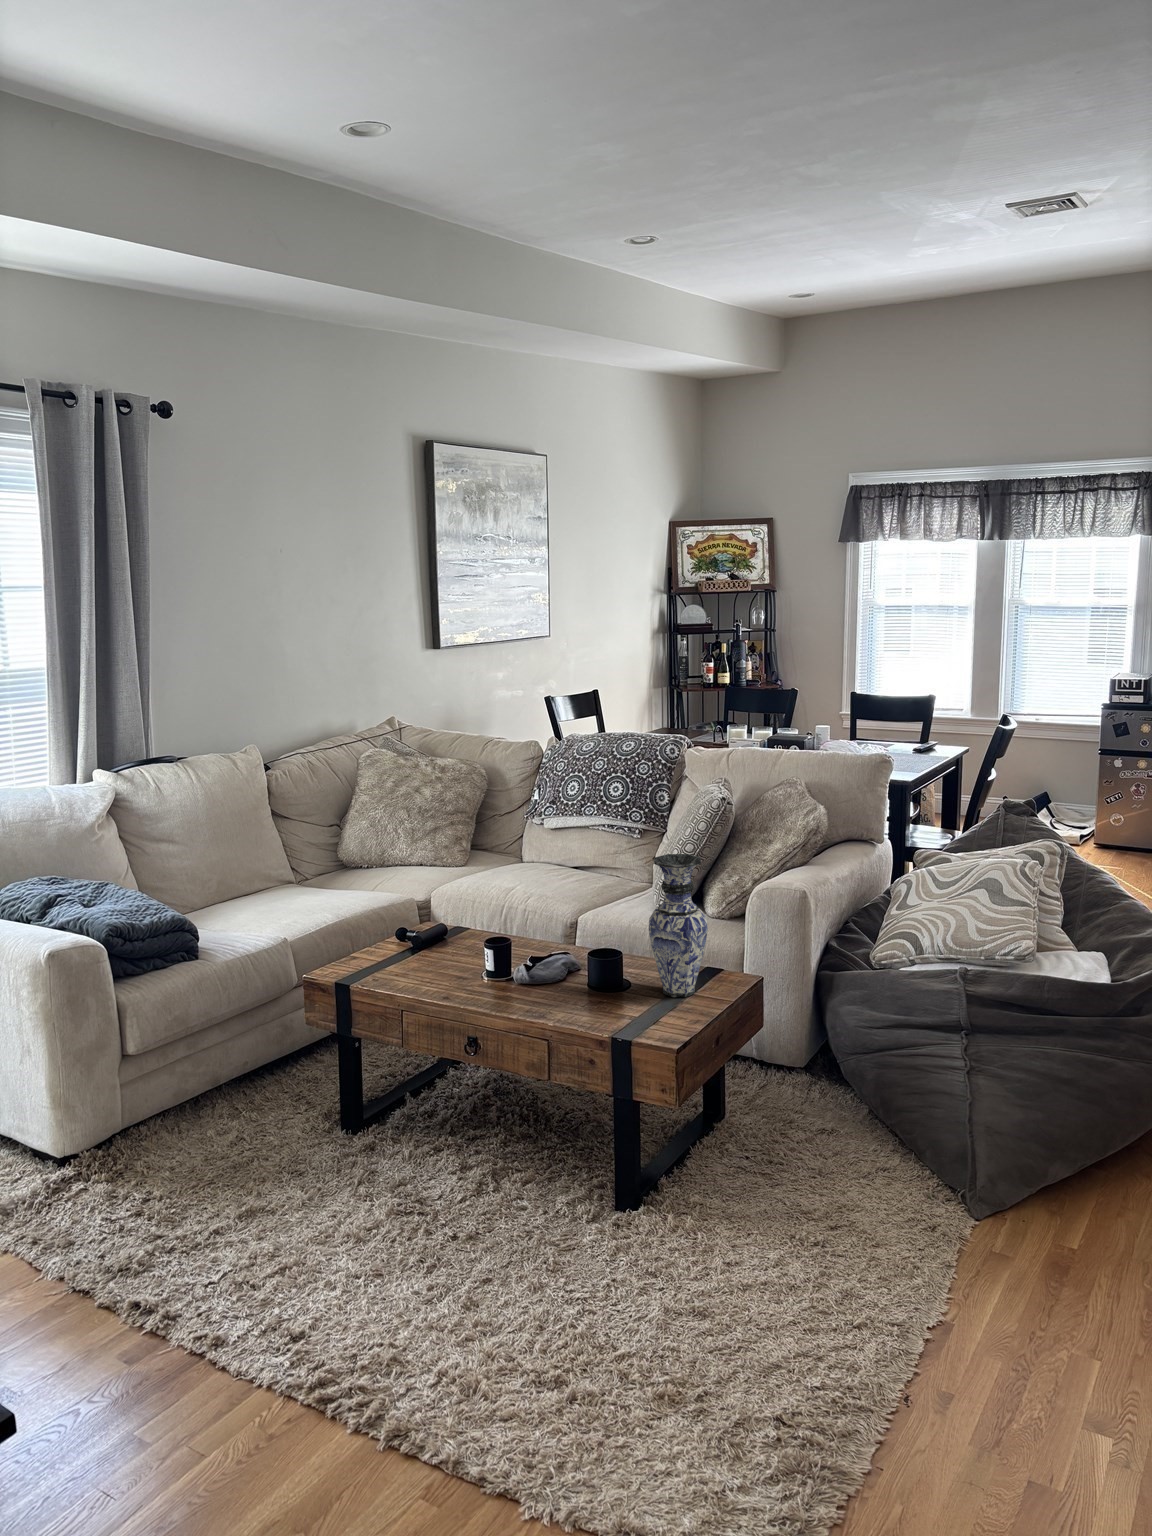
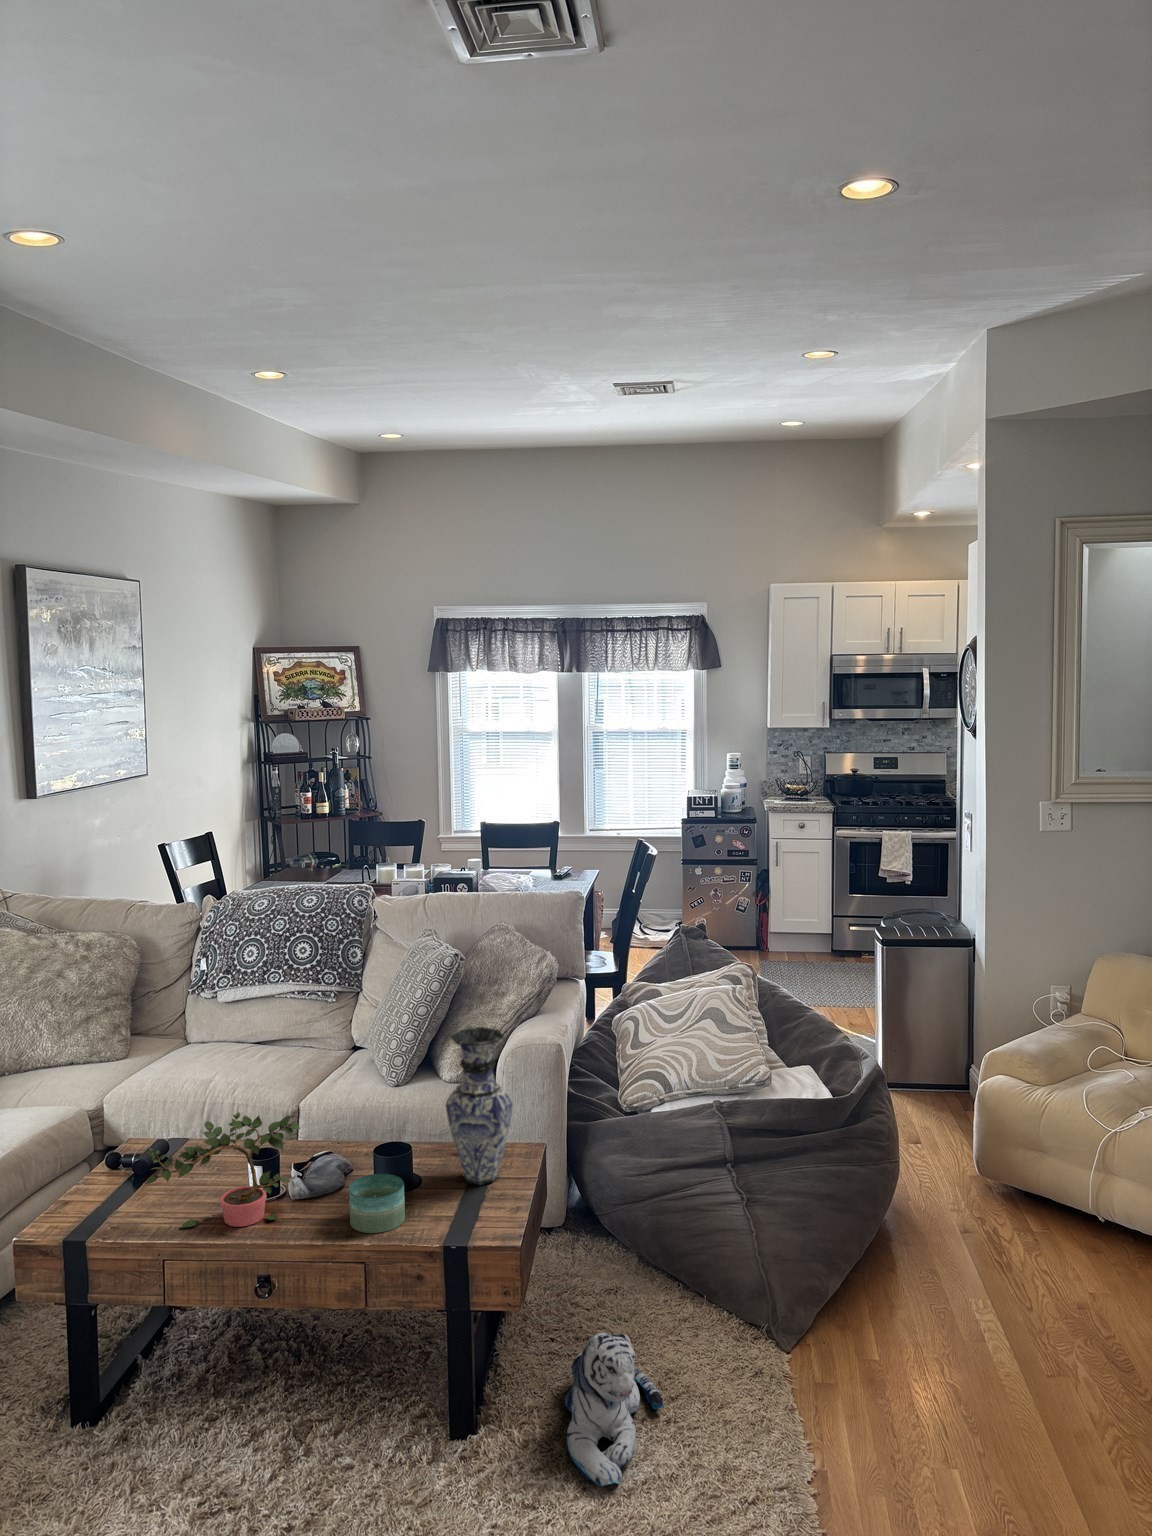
potted plant: none [396,900,512,995] -> present [146,1112,300,1228]
candle: none [544,969,593,1017] -> present [349,1174,405,1233]
plush toy: none [703,1140,812,1270] -> present [563,1333,664,1487]

